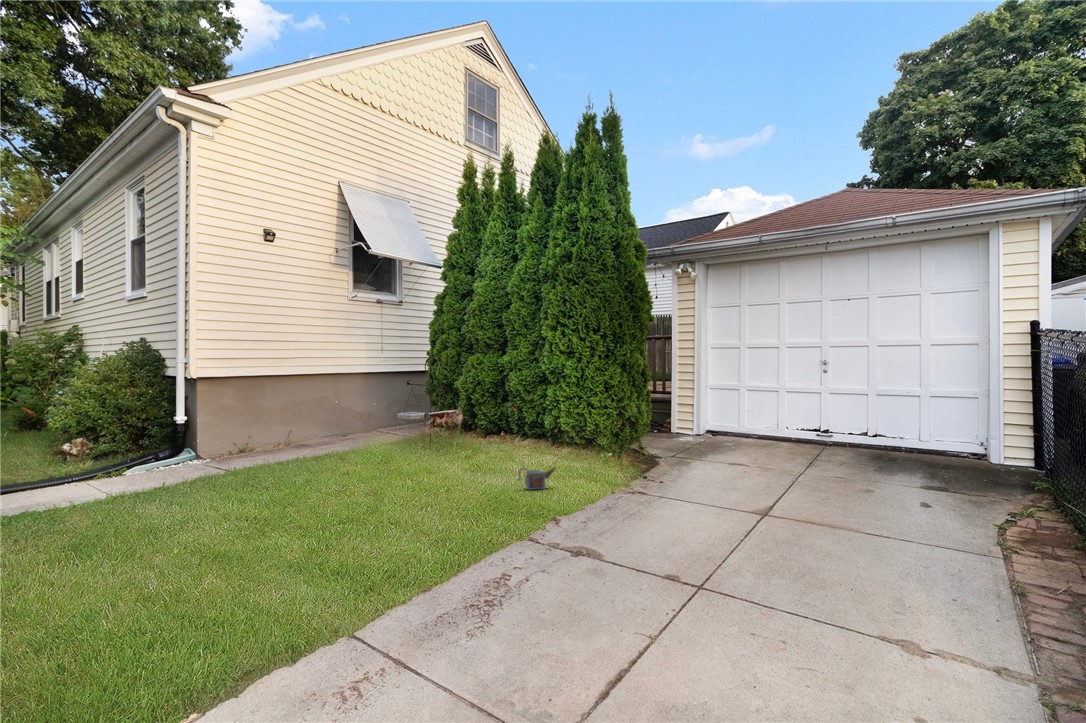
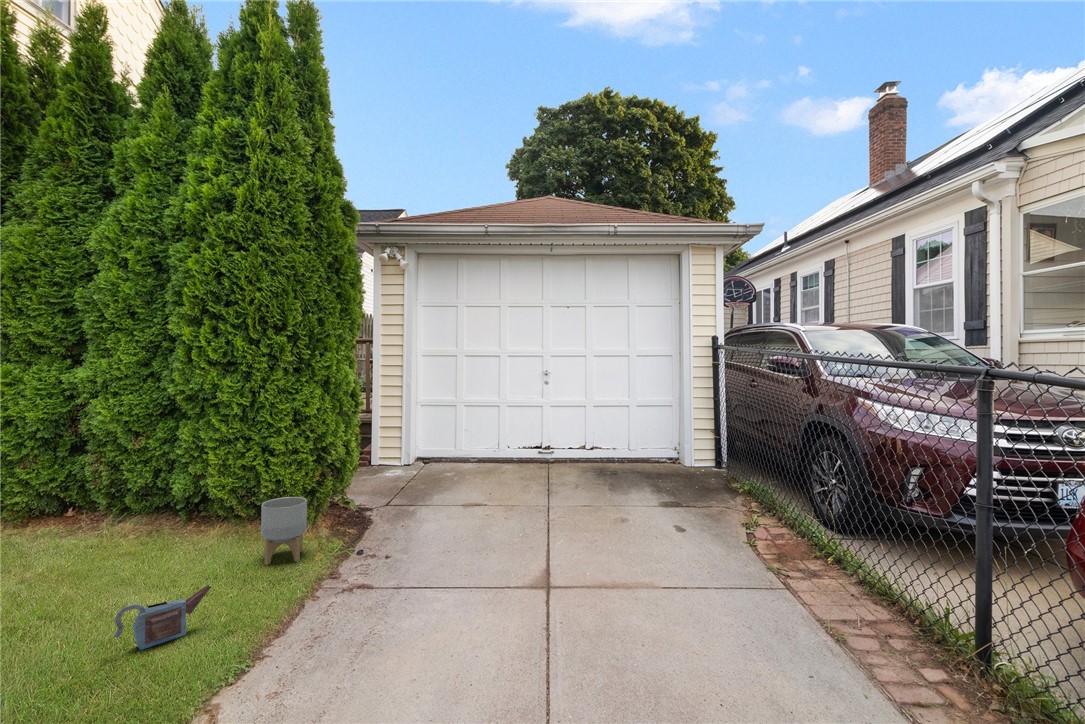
planter: none [584,434,609,472] -> present [261,497,307,565]

